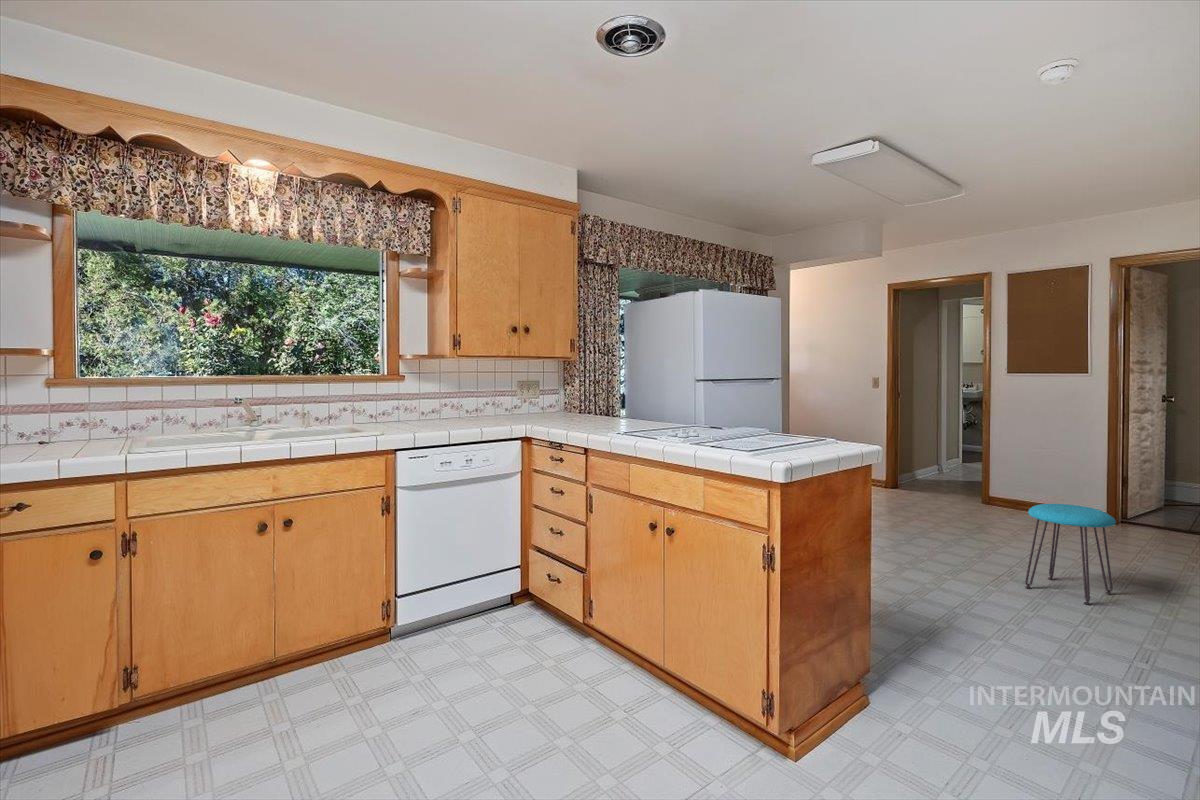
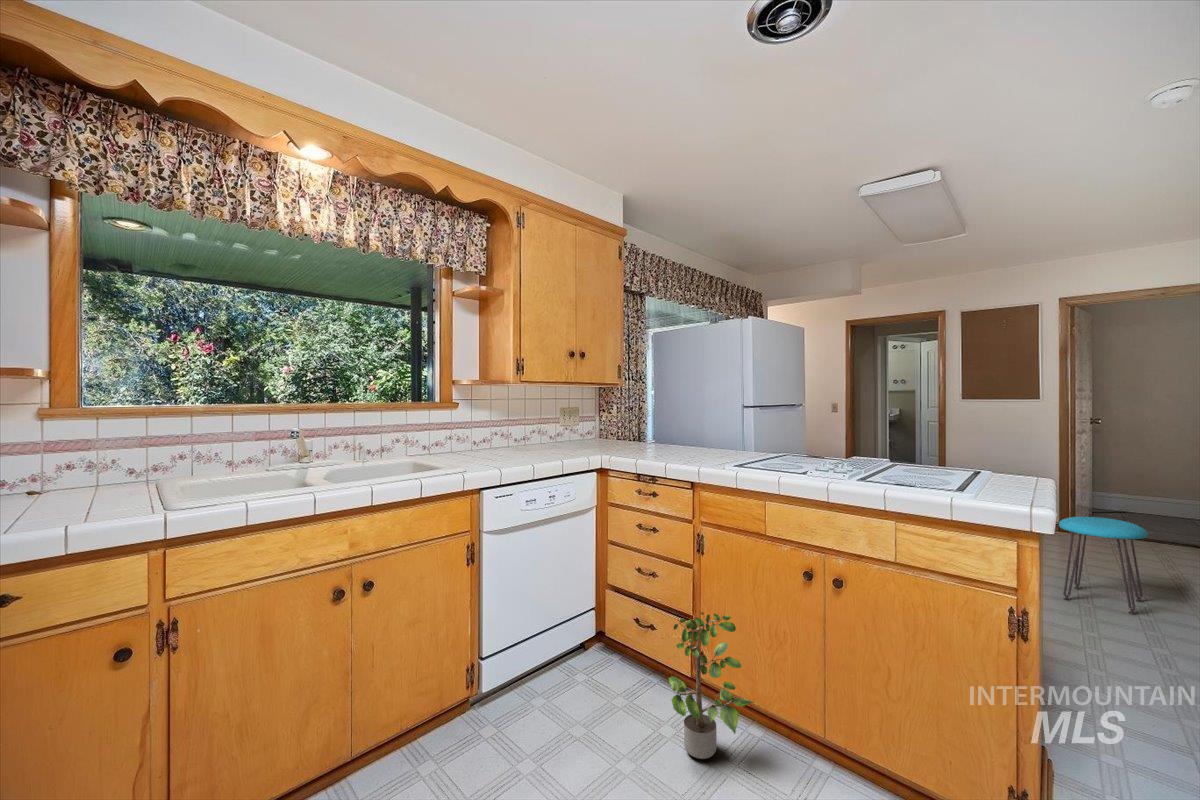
potted plant: none [534,559,608,683] -> present [669,612,753,759]

